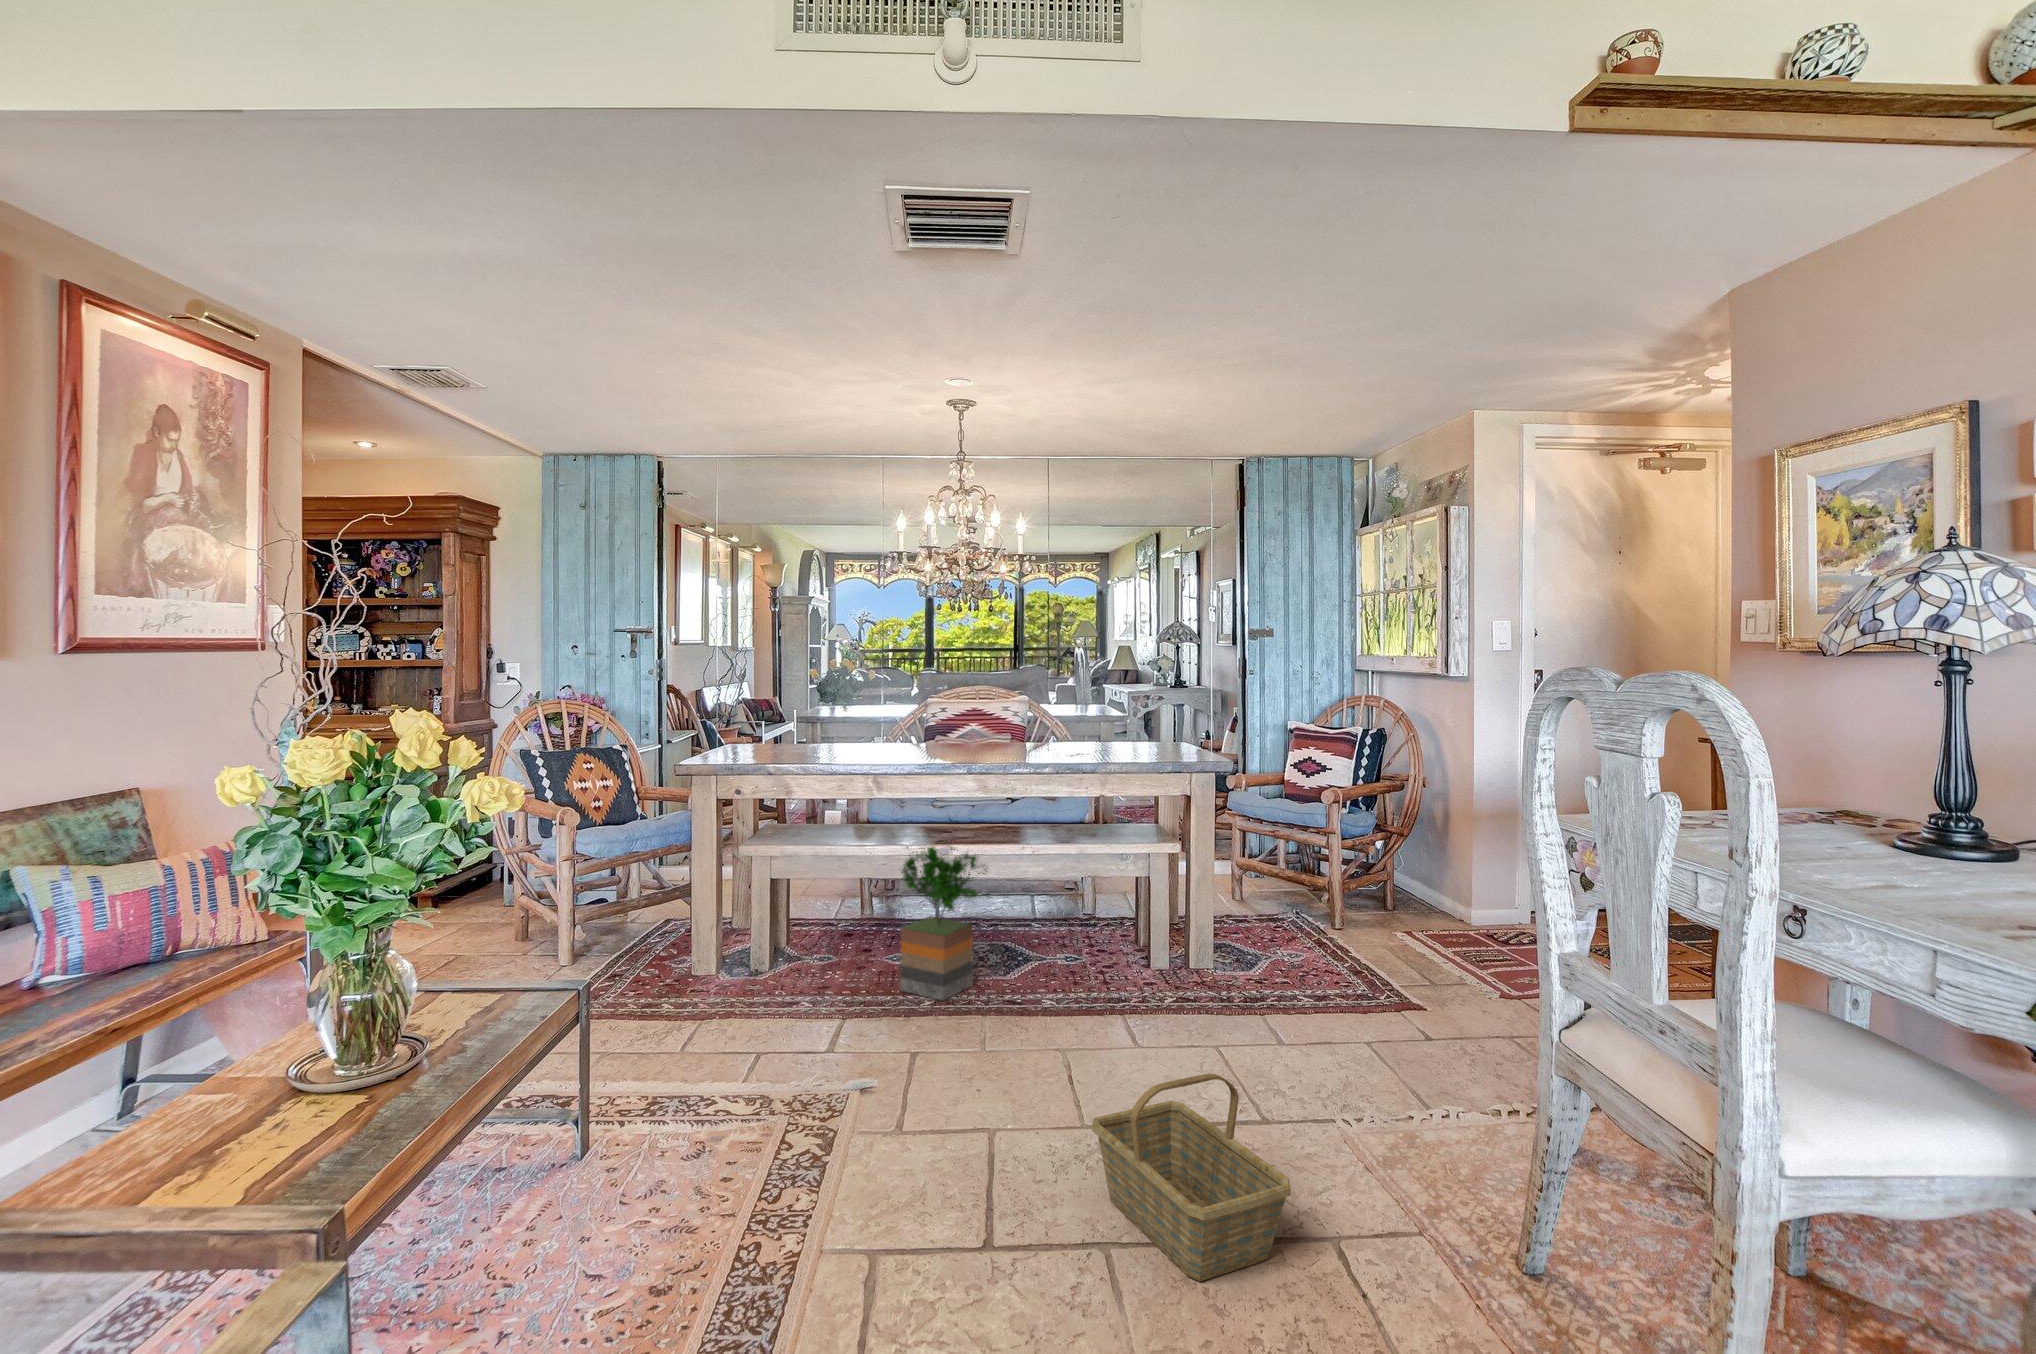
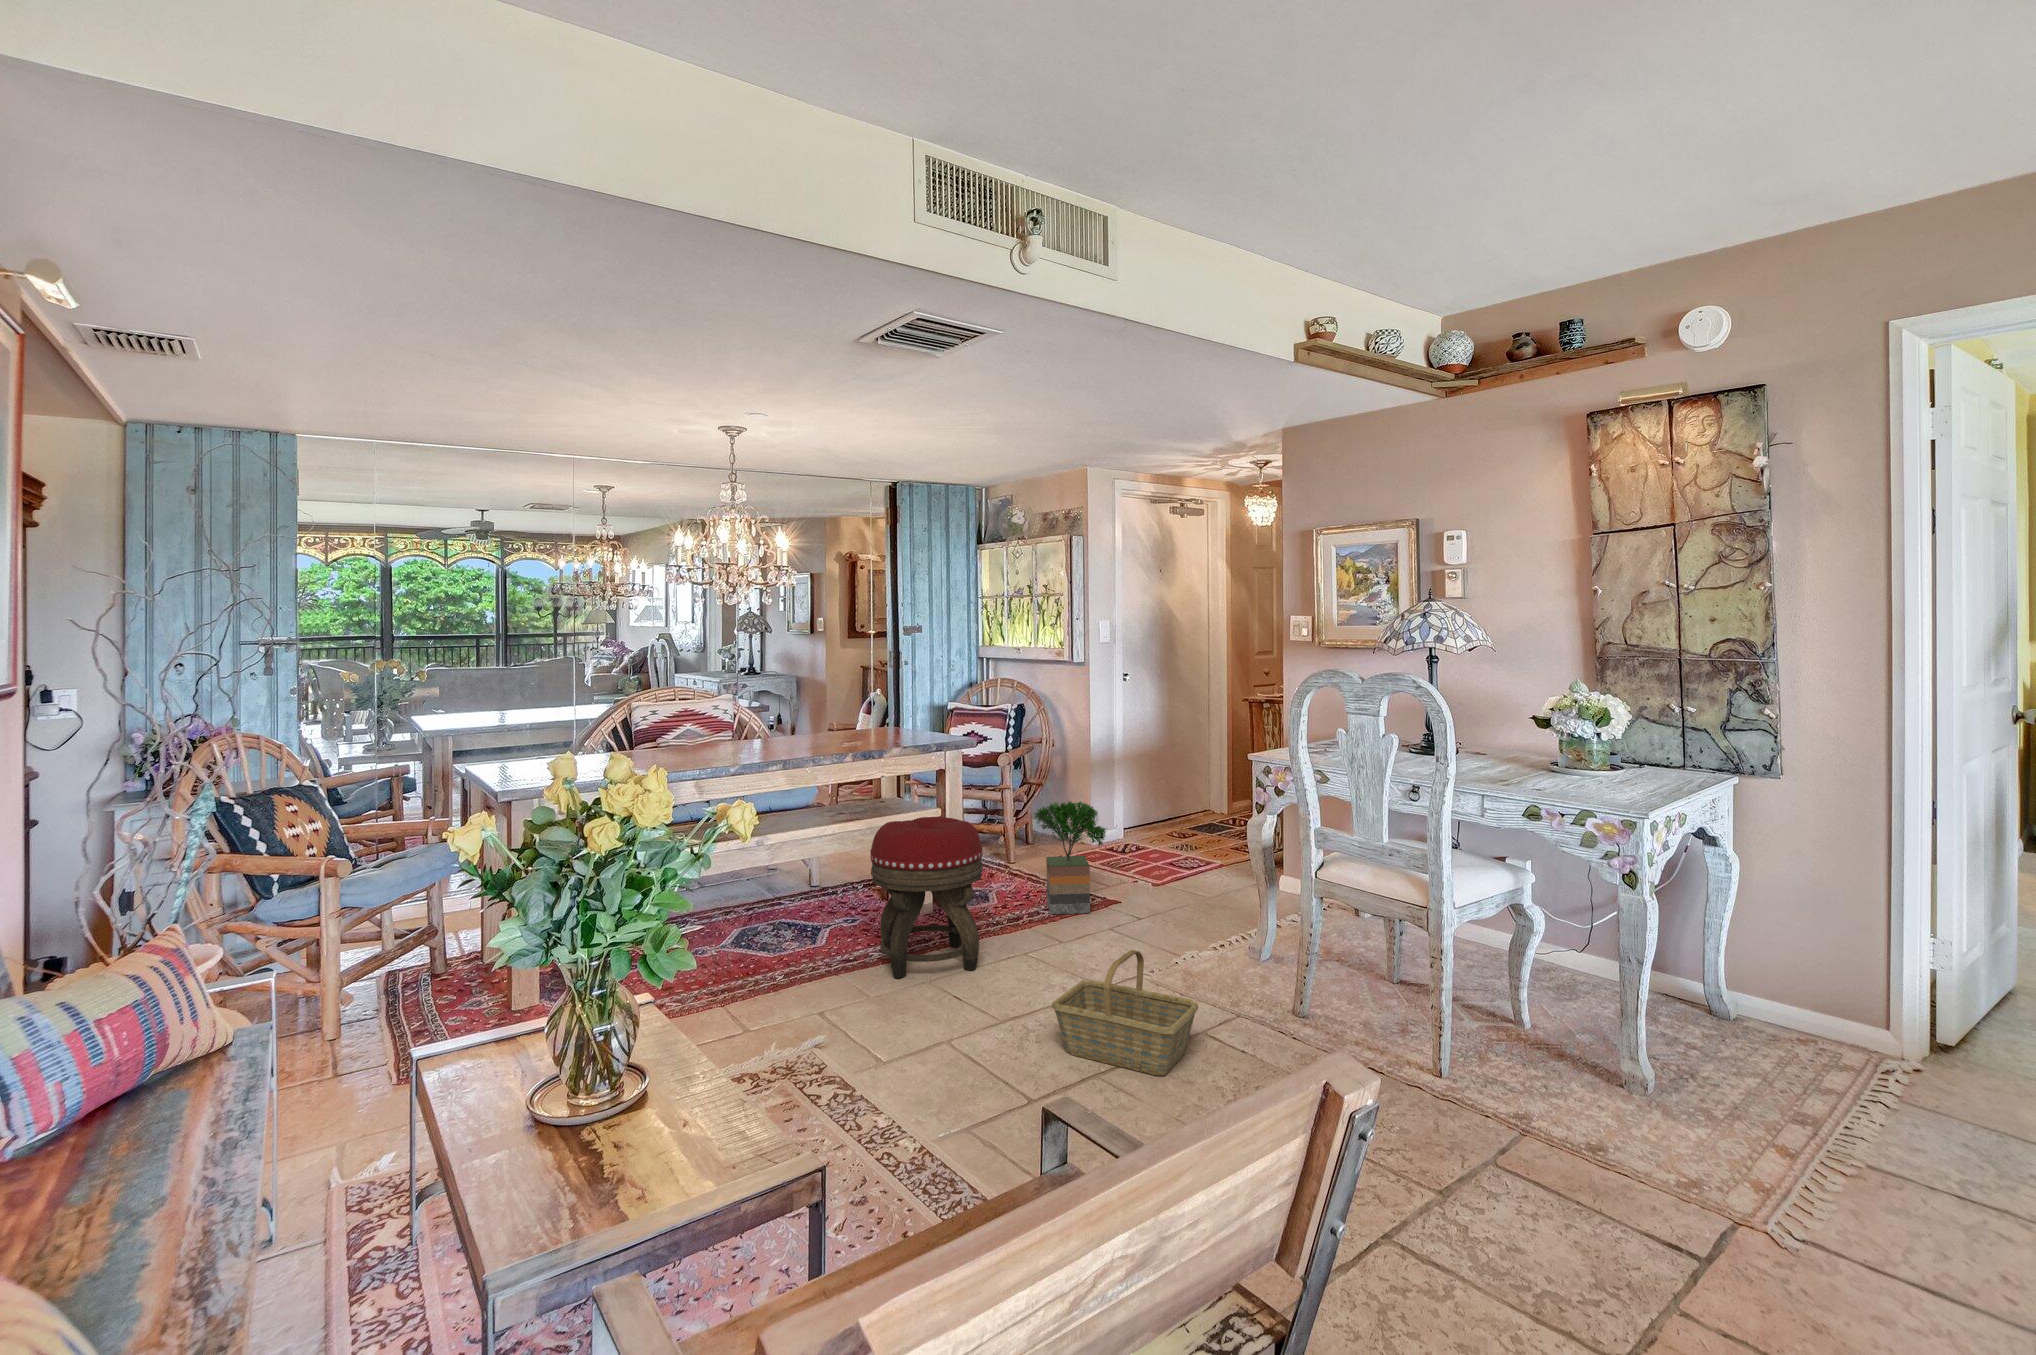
potted tree: present [900,846,987,1000] -> present [1034,801,1106,914]
footstool: none [1022,847,1162,1052] -> present [871,817,983,978]

